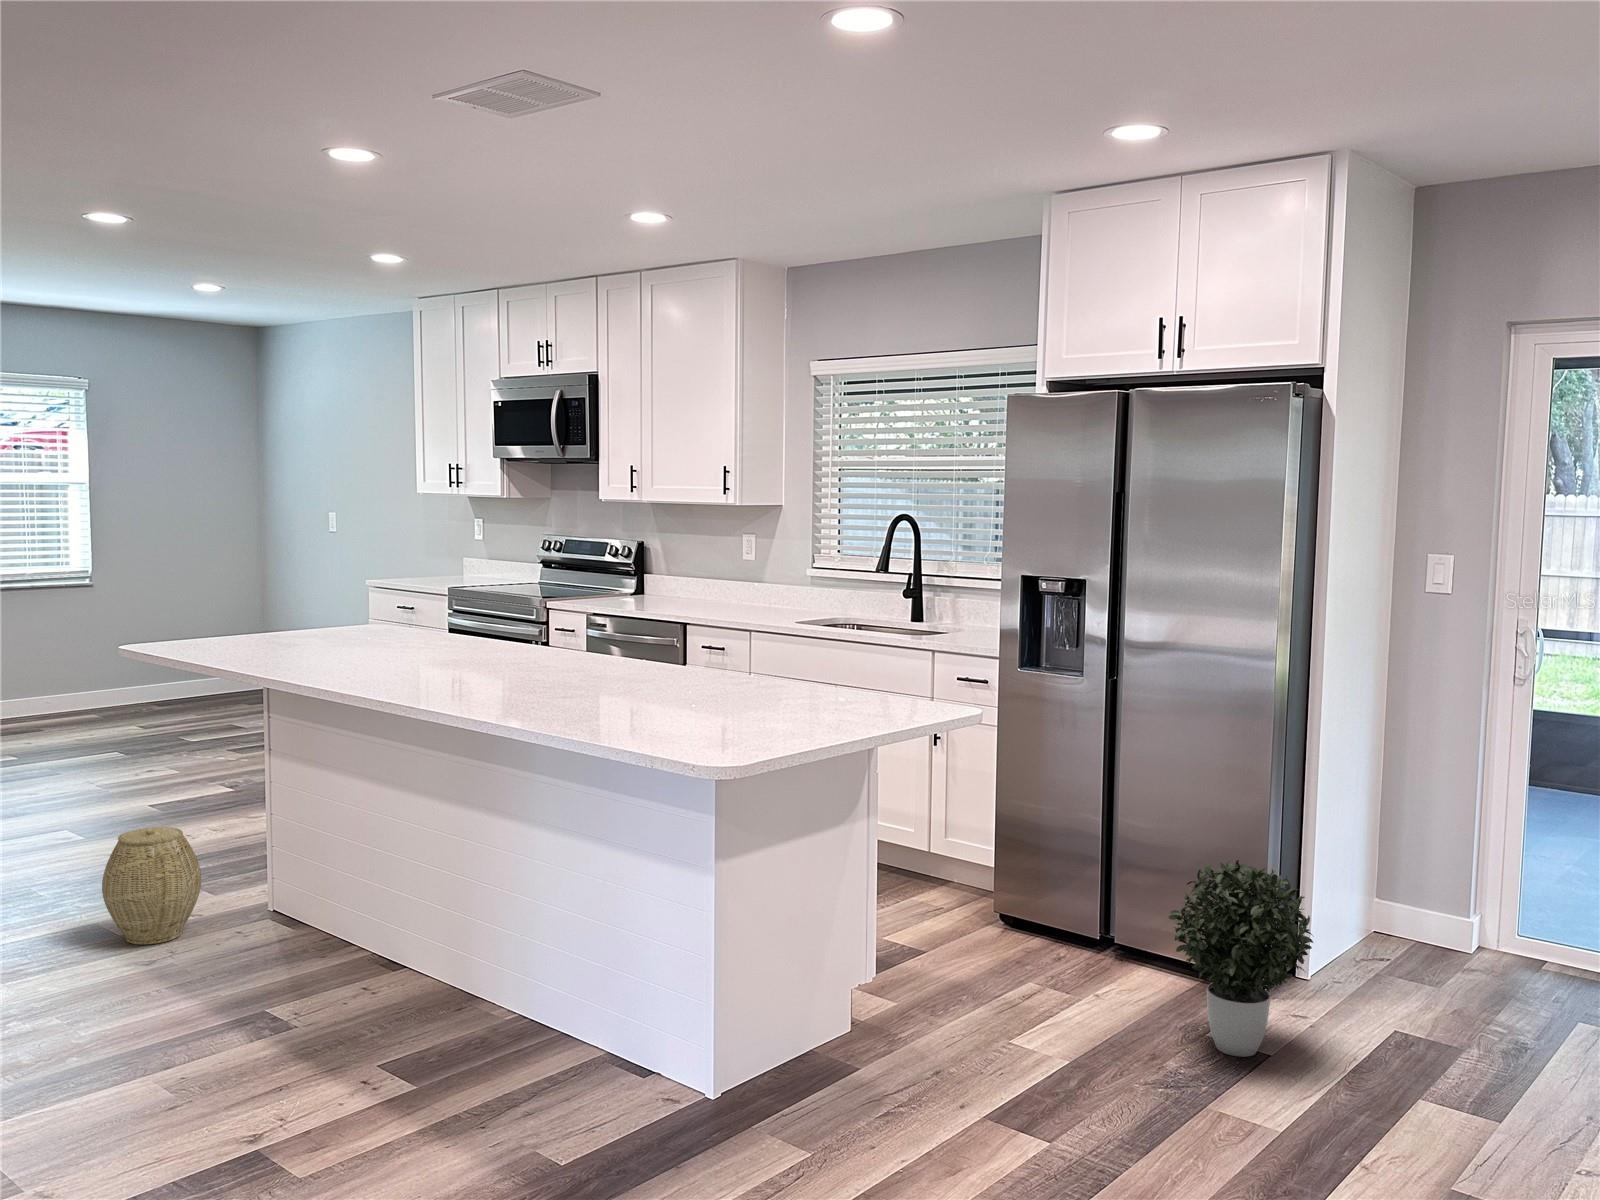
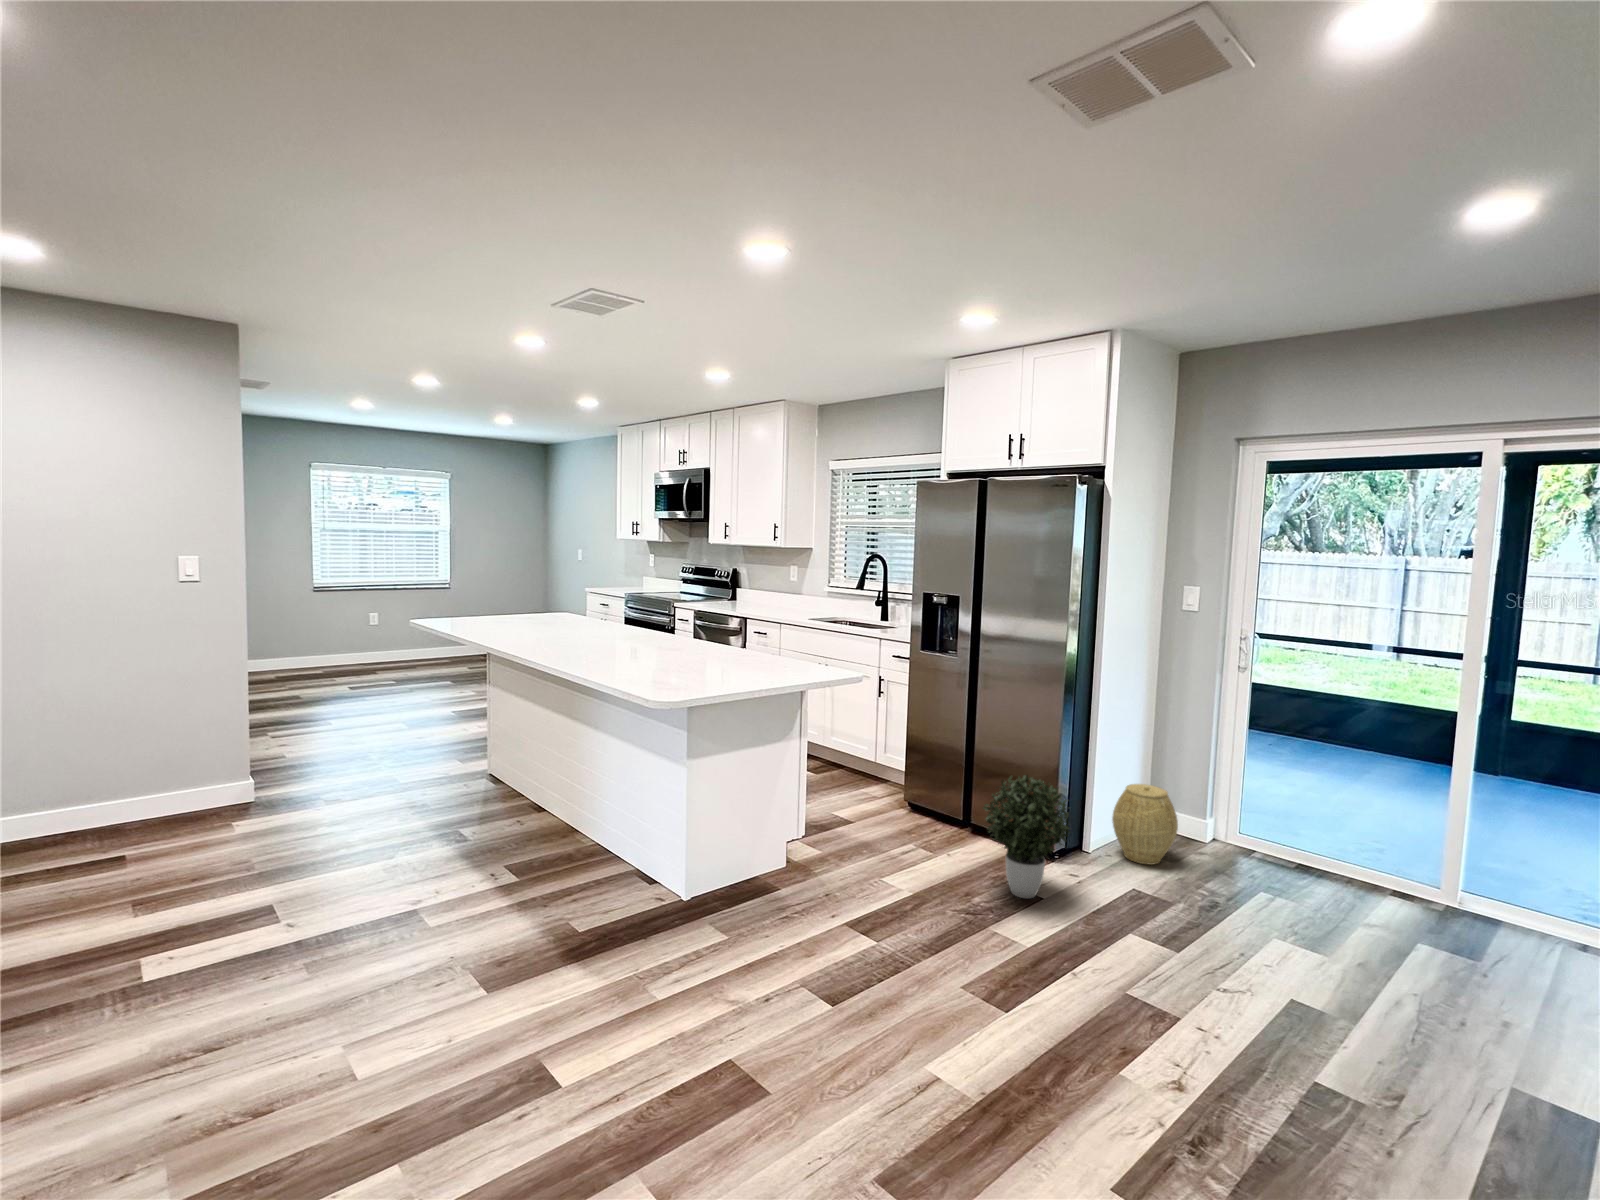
woven basket: present [102,827,201,945] -> present [1112,784,1178,865]

